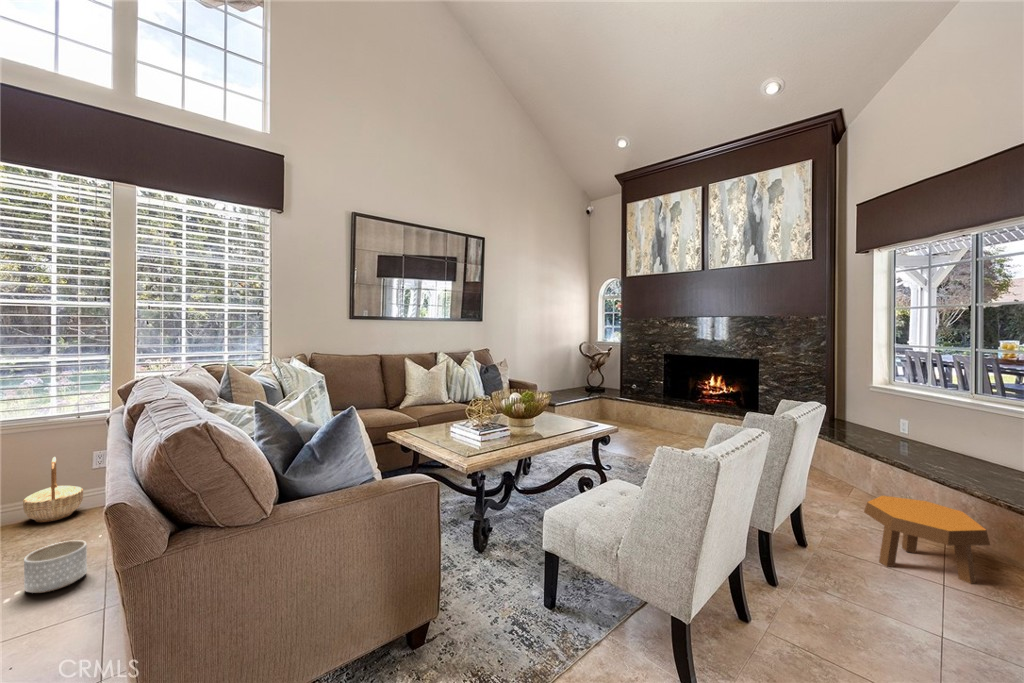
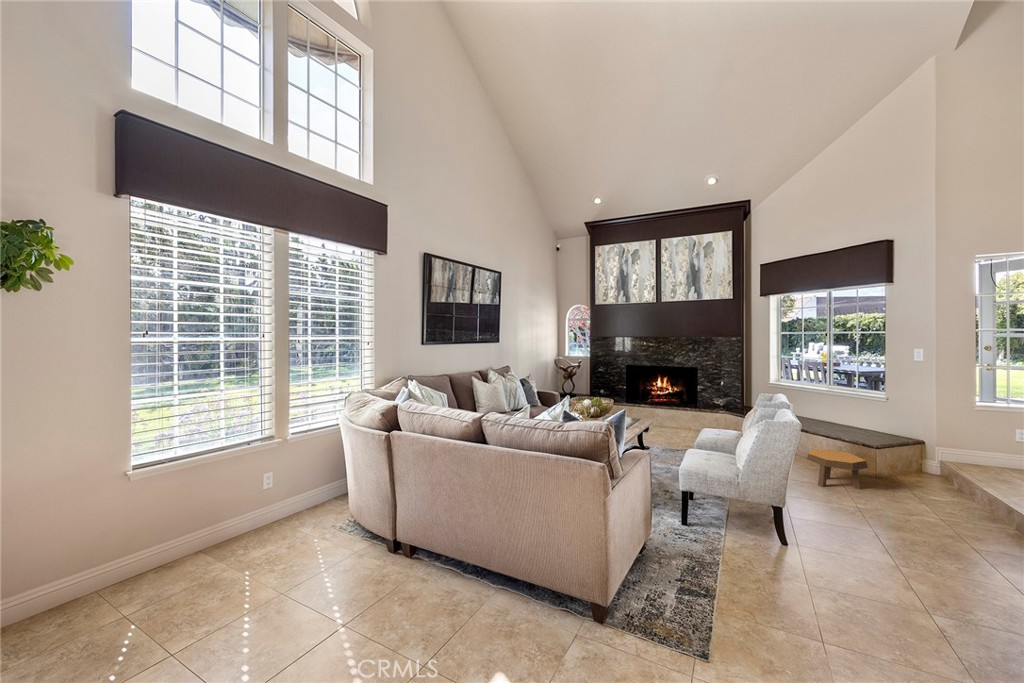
basket: present [23,457,83,522] -> none [253,484,292,539]
planter: present [24,540,87,593] -> none [363,536,396,575]

